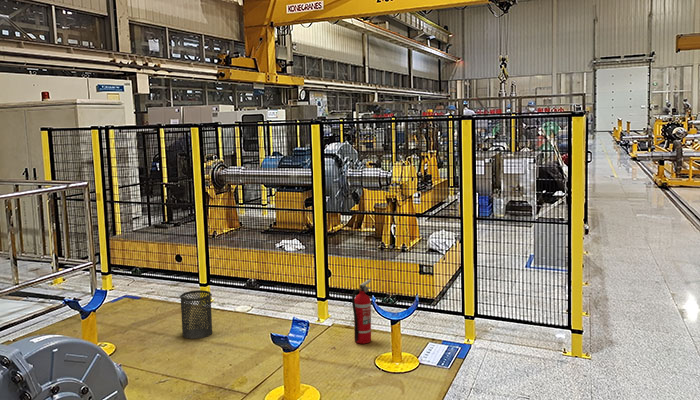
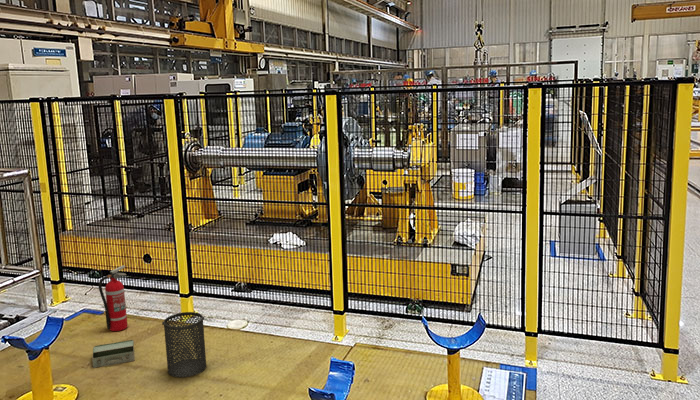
fire extinguisher: present [352,280,371,344] -> present [98,265,128,331]
toolbox: none [128,313,160,331] -> present [92,340,135,368]

